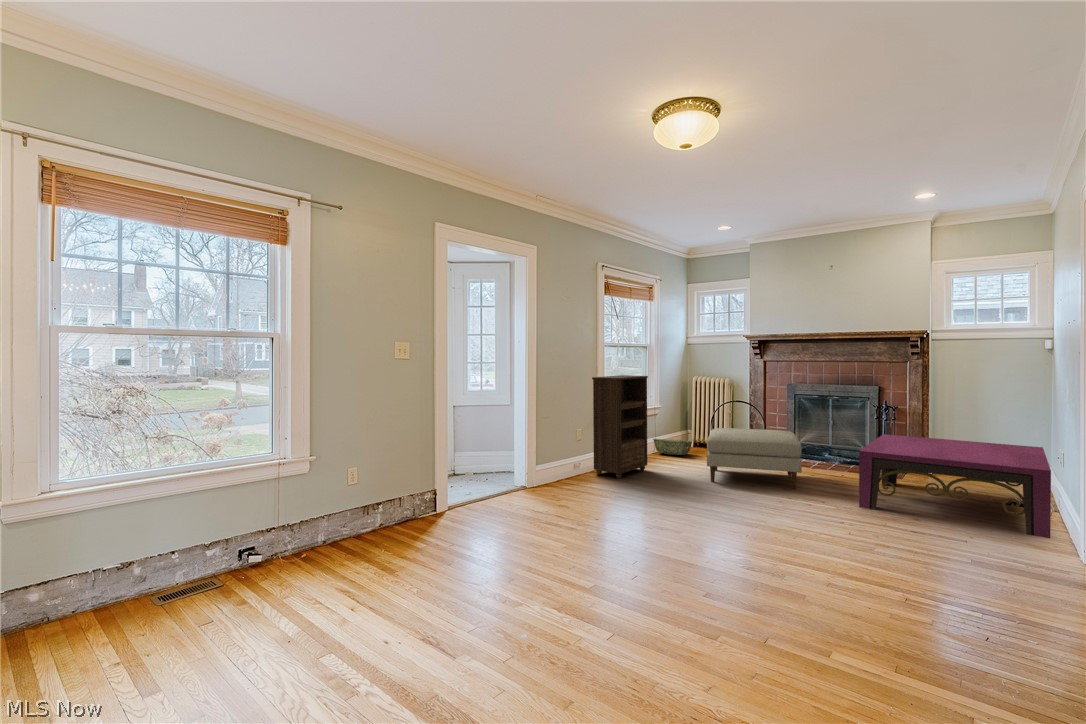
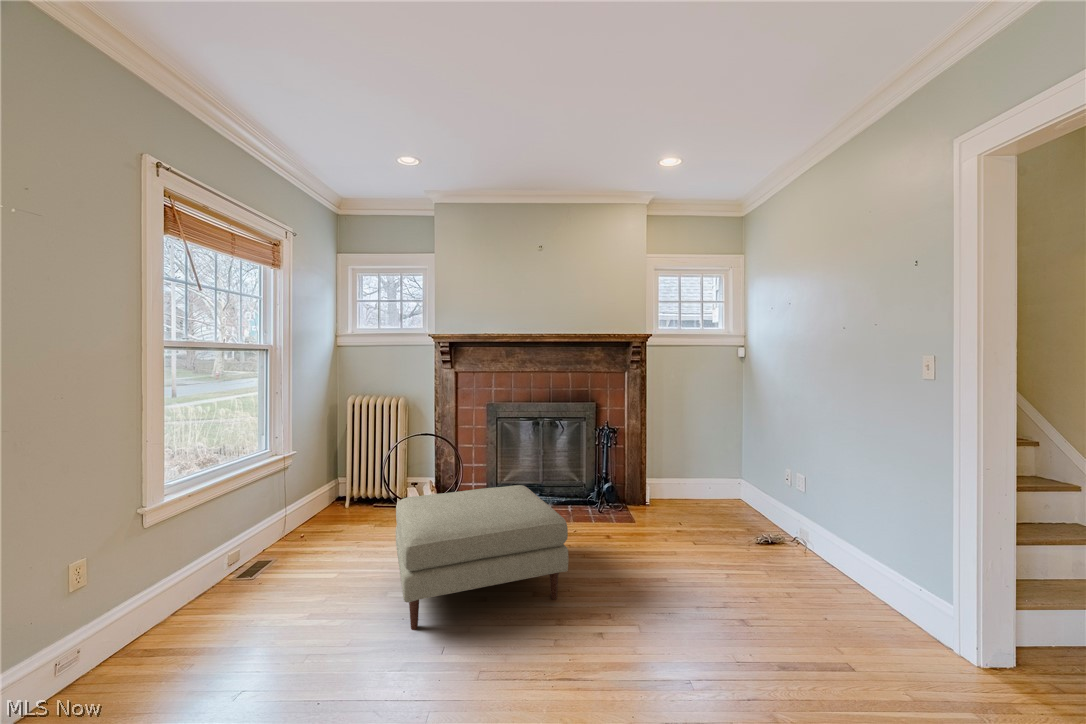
bookshelf: present [592,375,648,478] -> none [65,413,261,712]
coffee table: present [859,434,1051,538] -> none [630,471,916,631]
woven basket: present [653,439,691,455] -> none [276,509,351,543]

